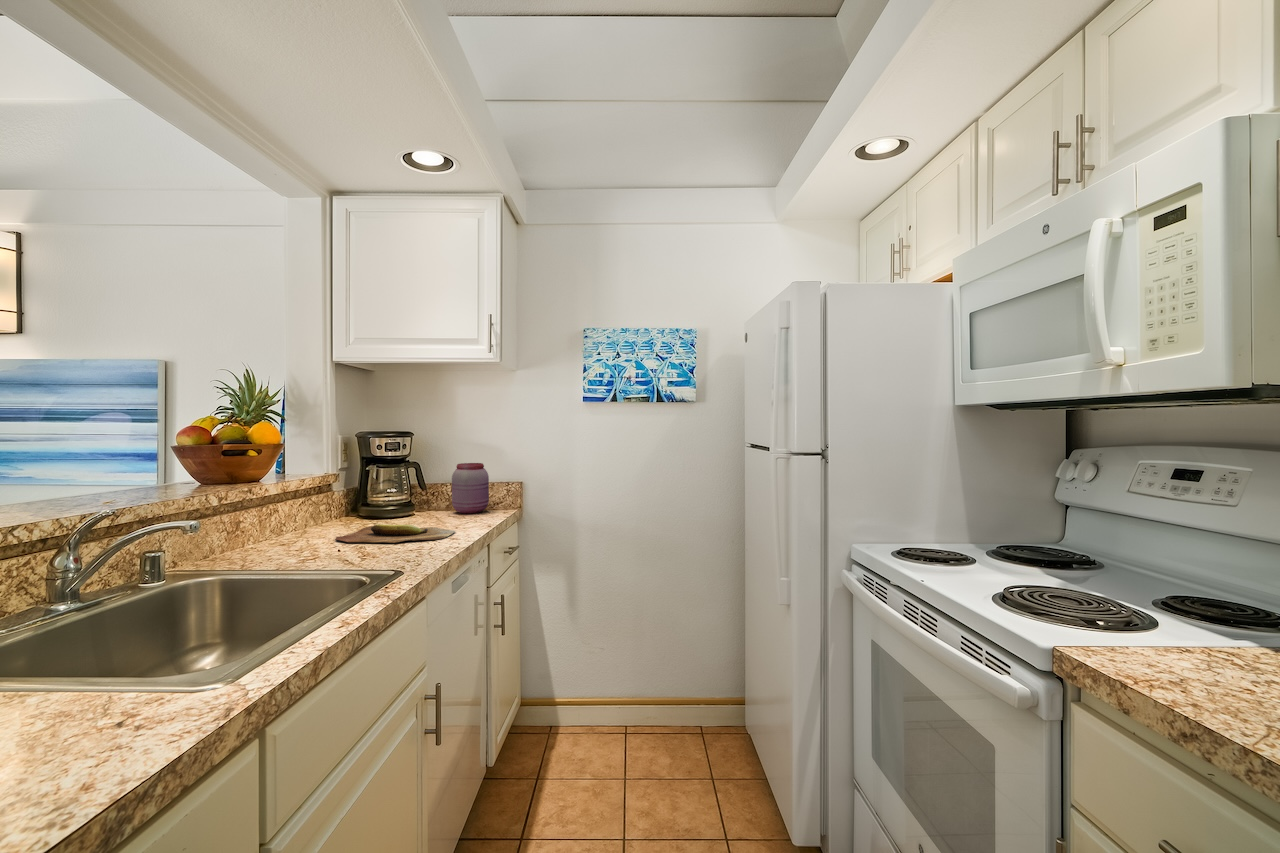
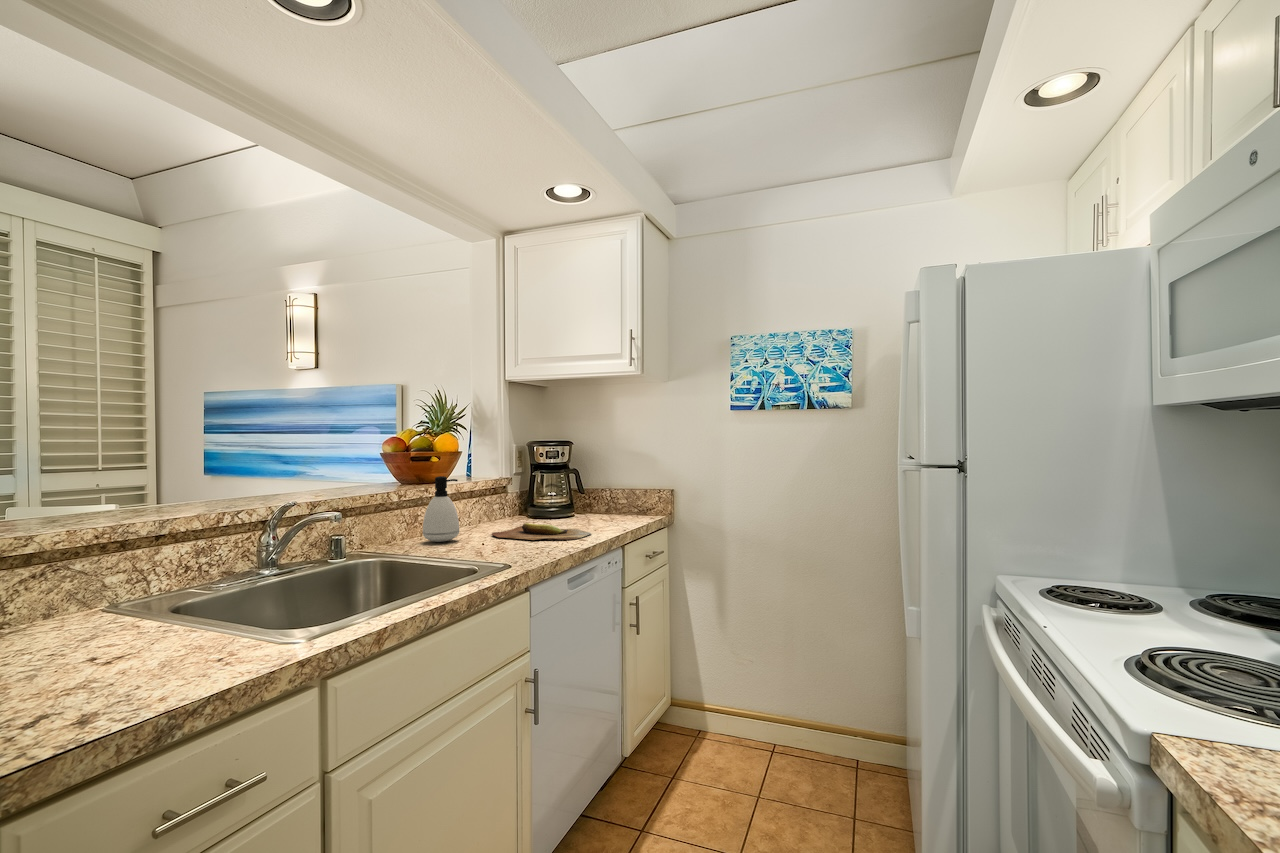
jar: present [452,463,489,513] -> none [605,471,639,519]
soap dispenser: none [251,475,300,552] -> present [423,476,459,542]

